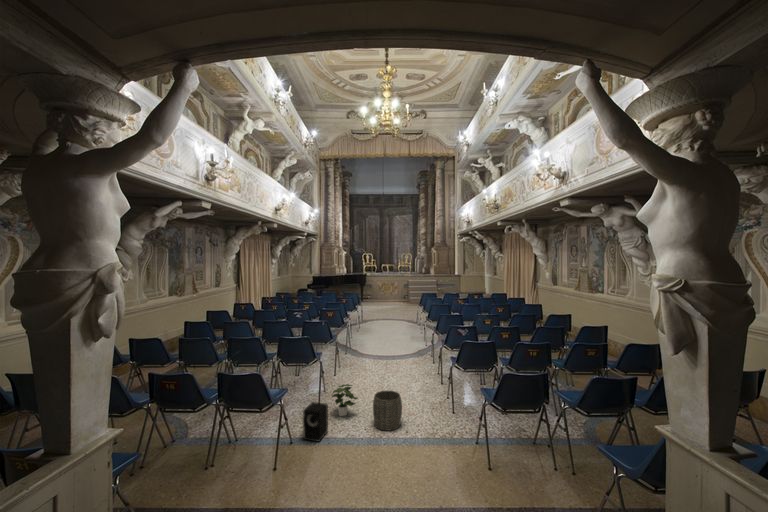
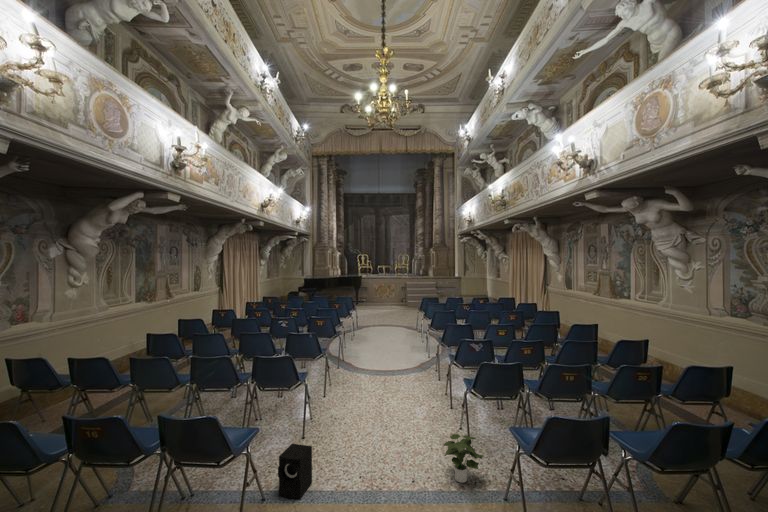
potted plant: present [332,384,358,416] -> present [444,434,483,483]
woven basket: present [373,391,402,430] -> none [370,425,407,480]

